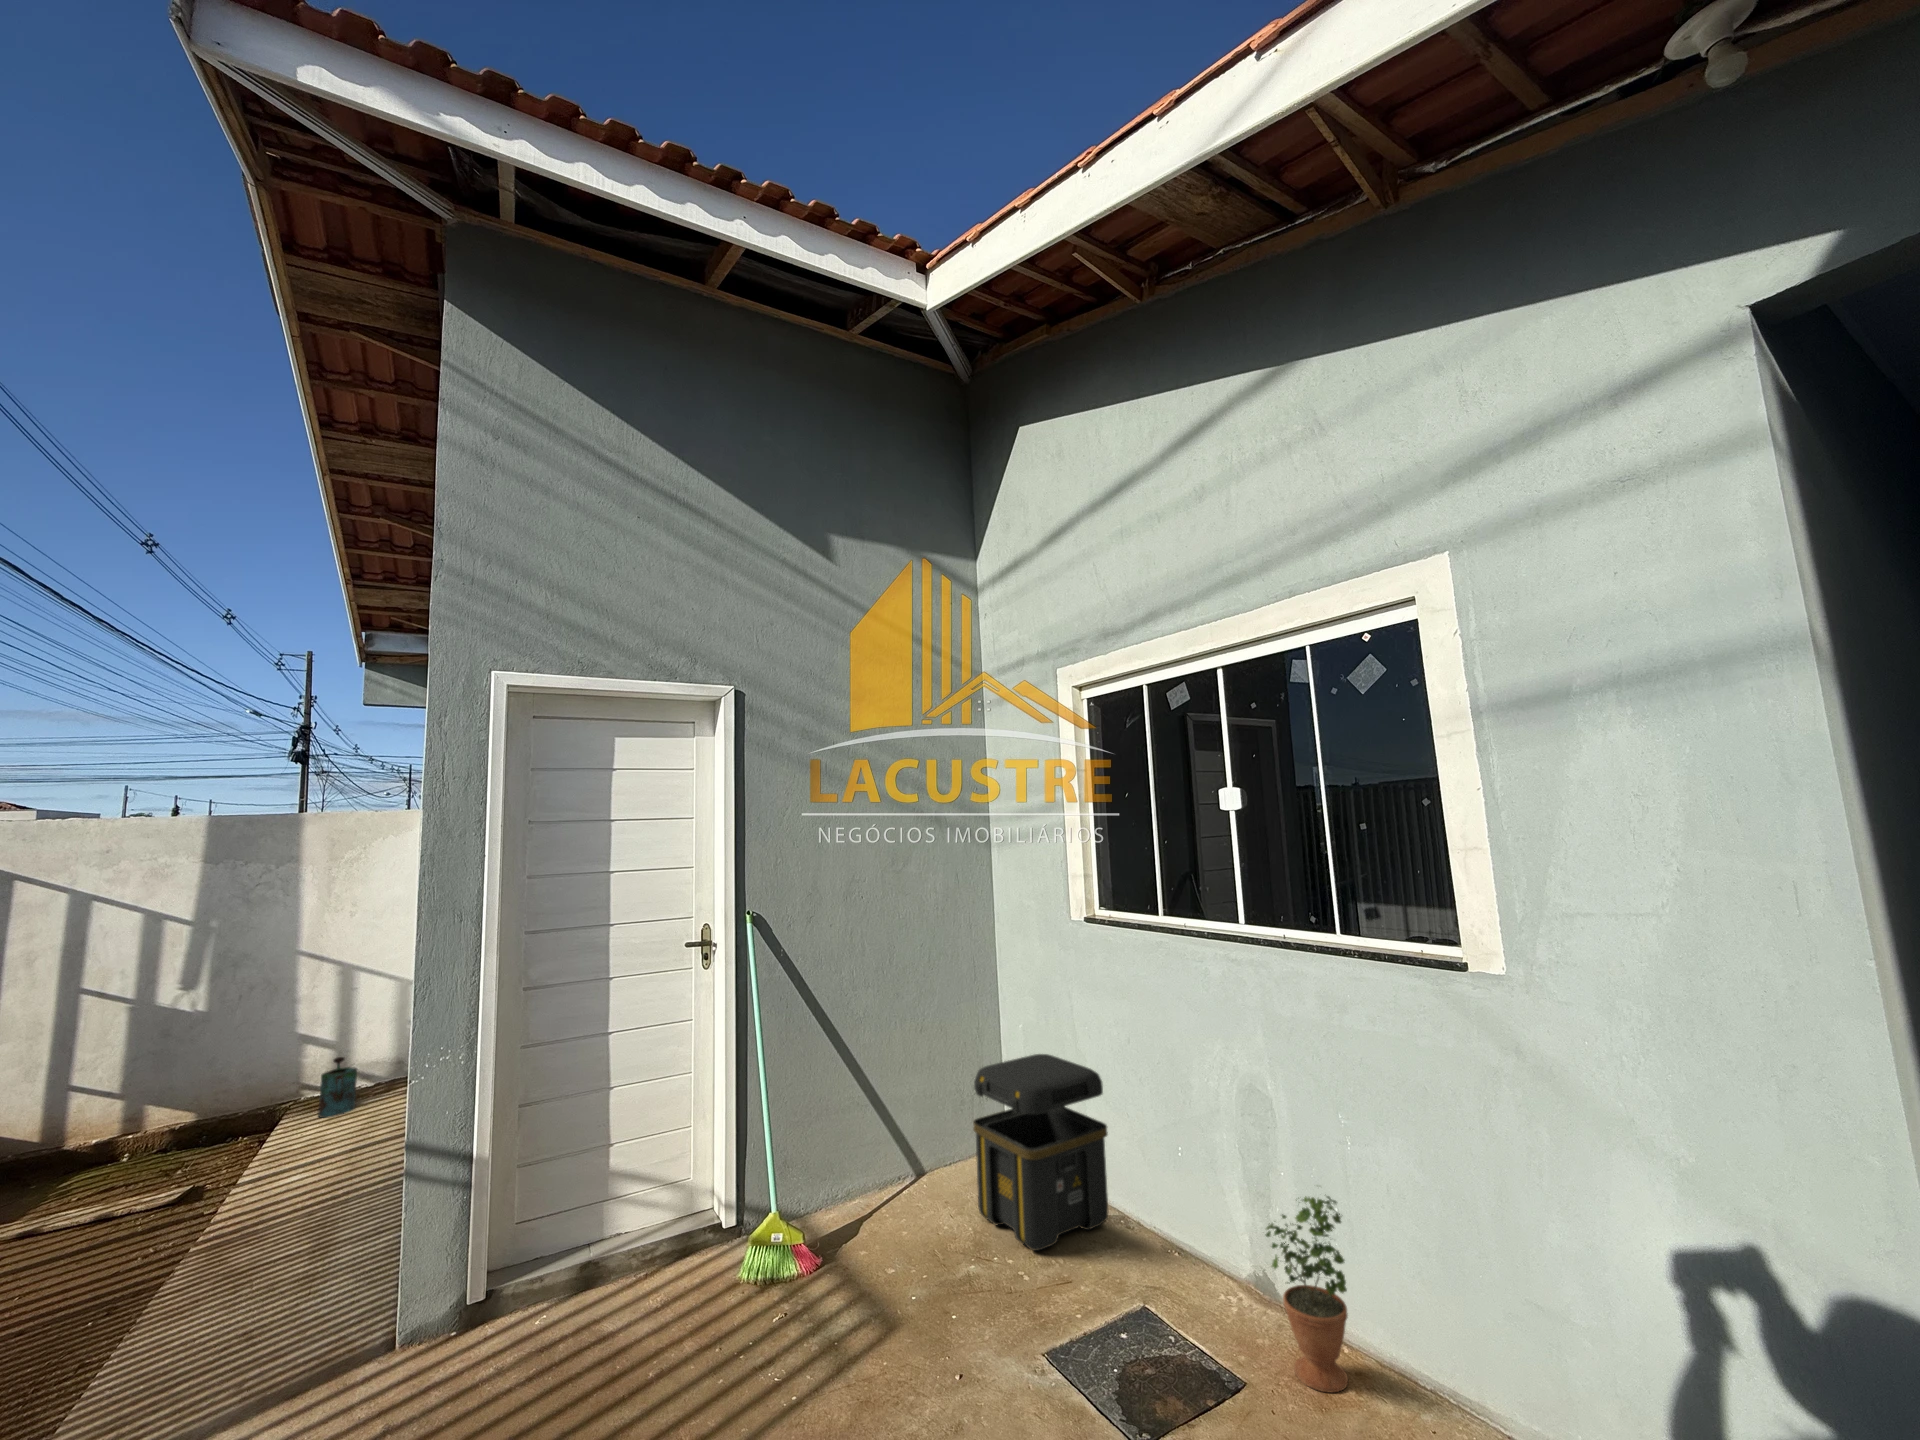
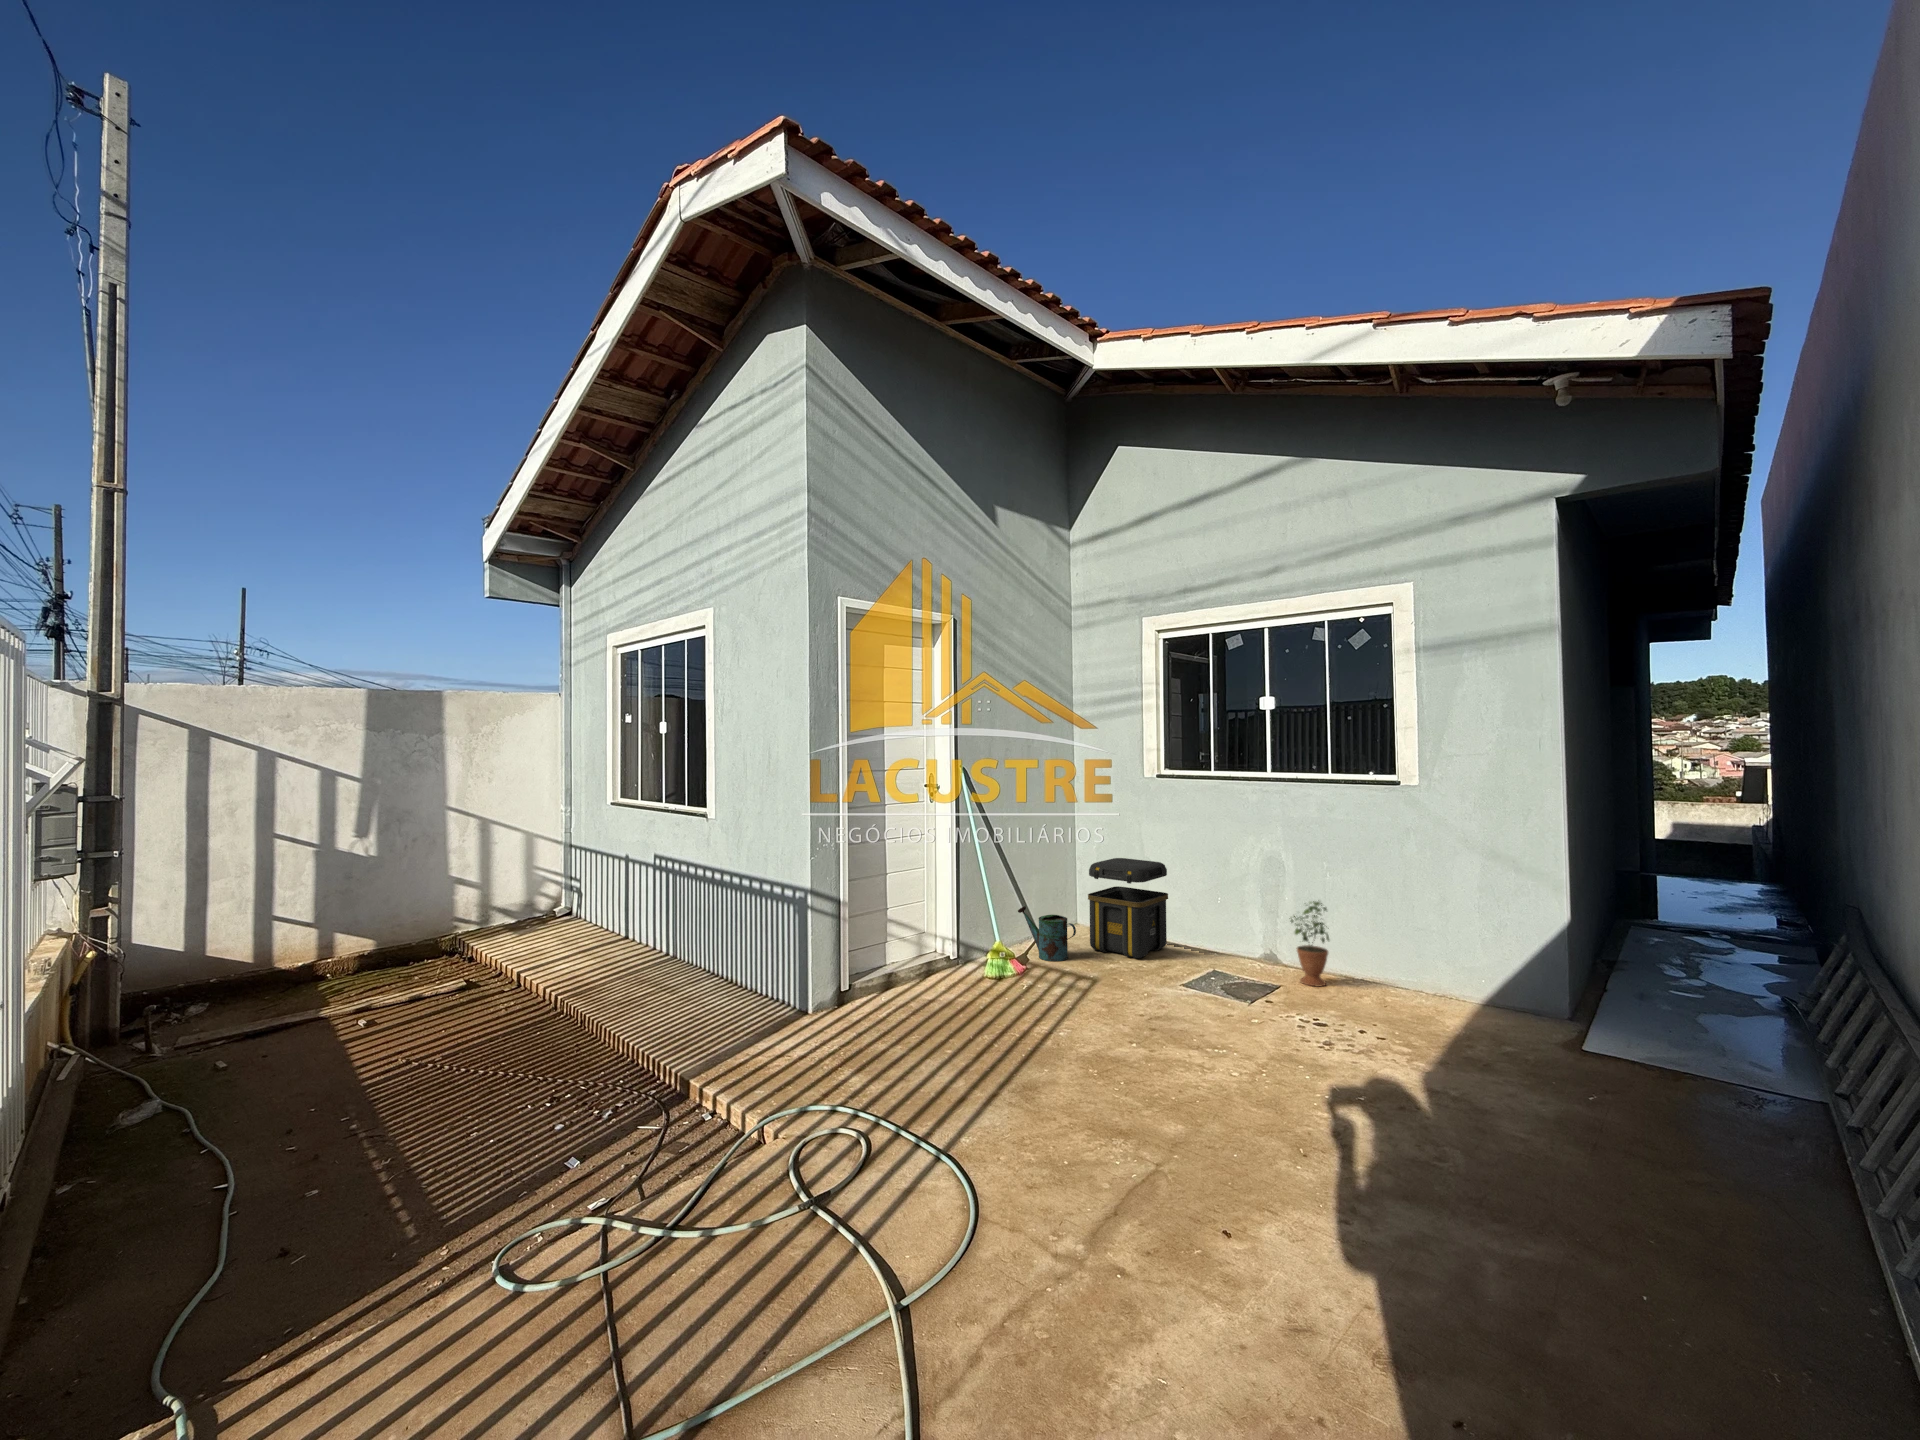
watering can: present [318,1057,357,1118] -> present [1018,906,1076,961]

